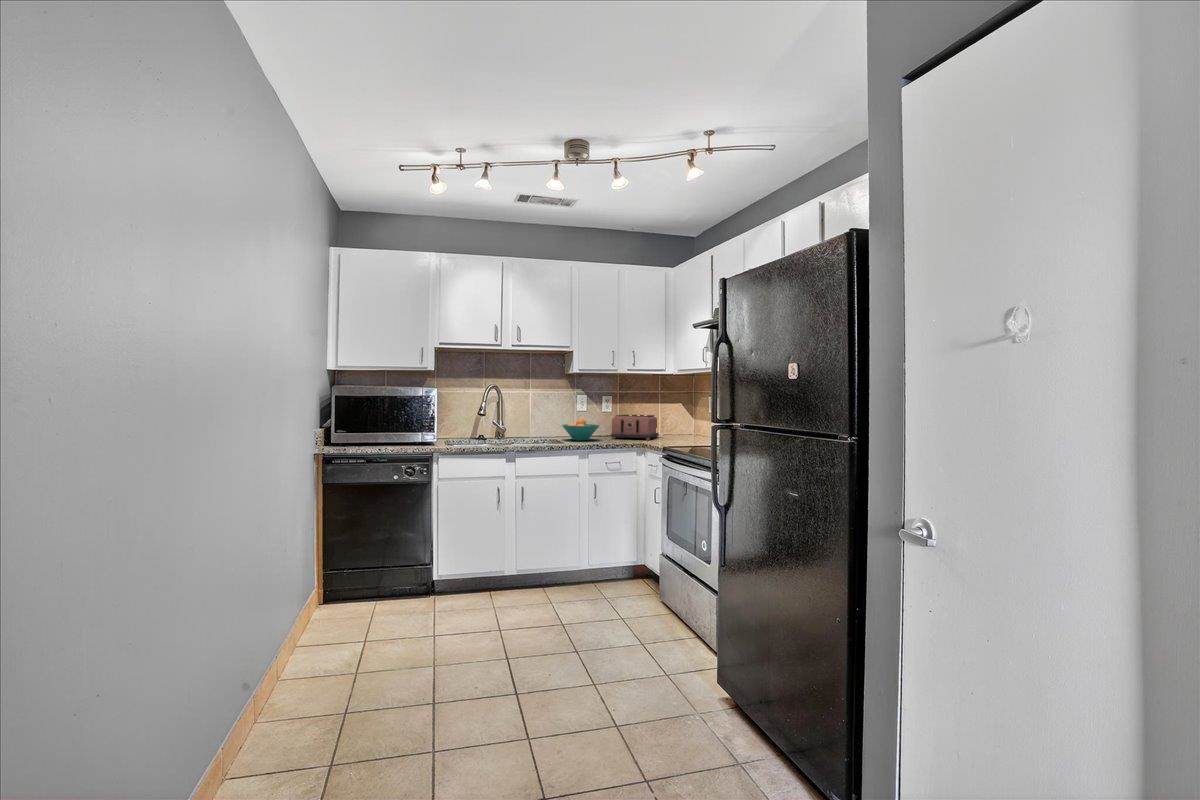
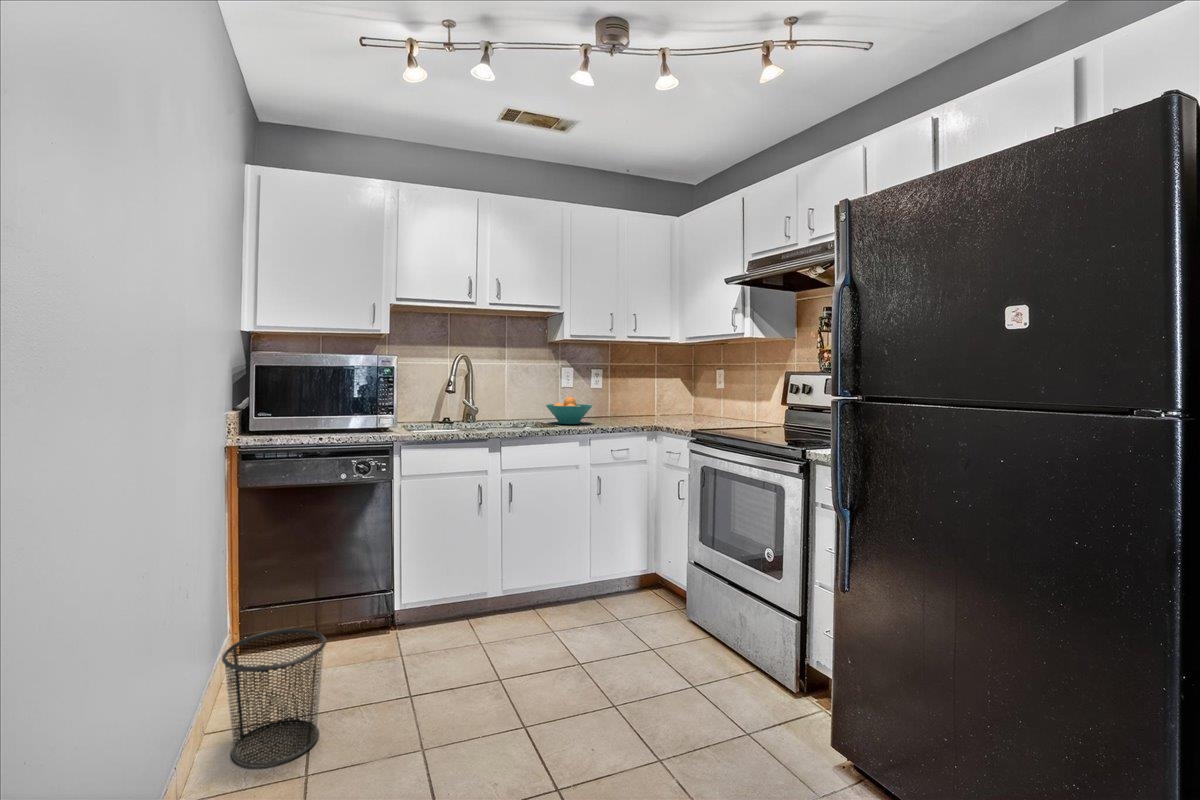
toaster: present [611,415,658,440] -> none [603,393,655,423]
waste bin: none [298,582,368,671] -> present [222,629,326,767]

